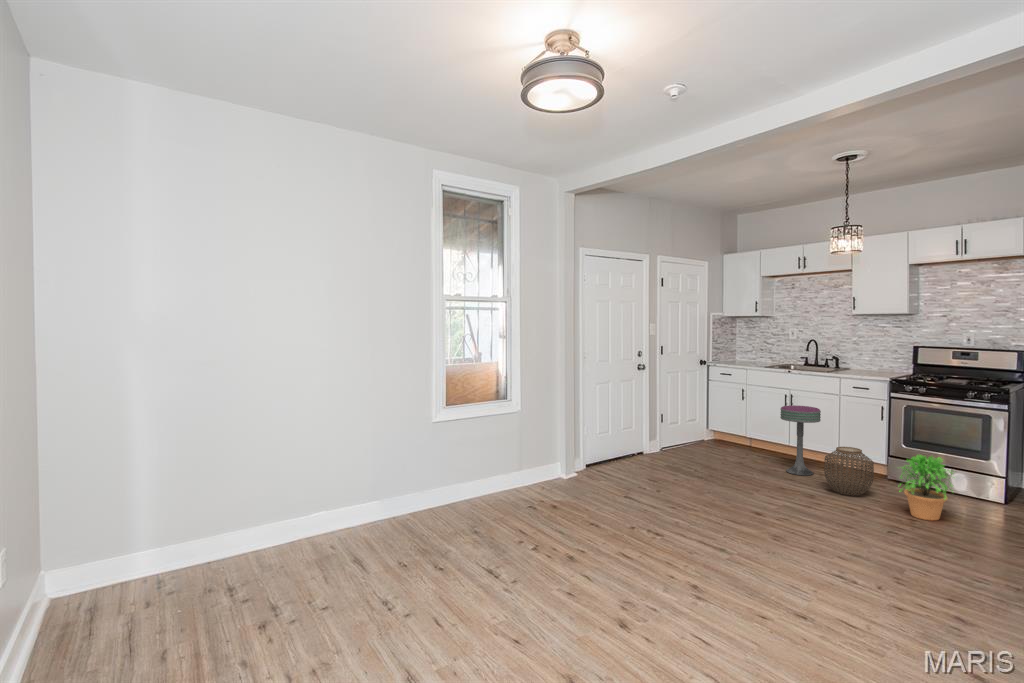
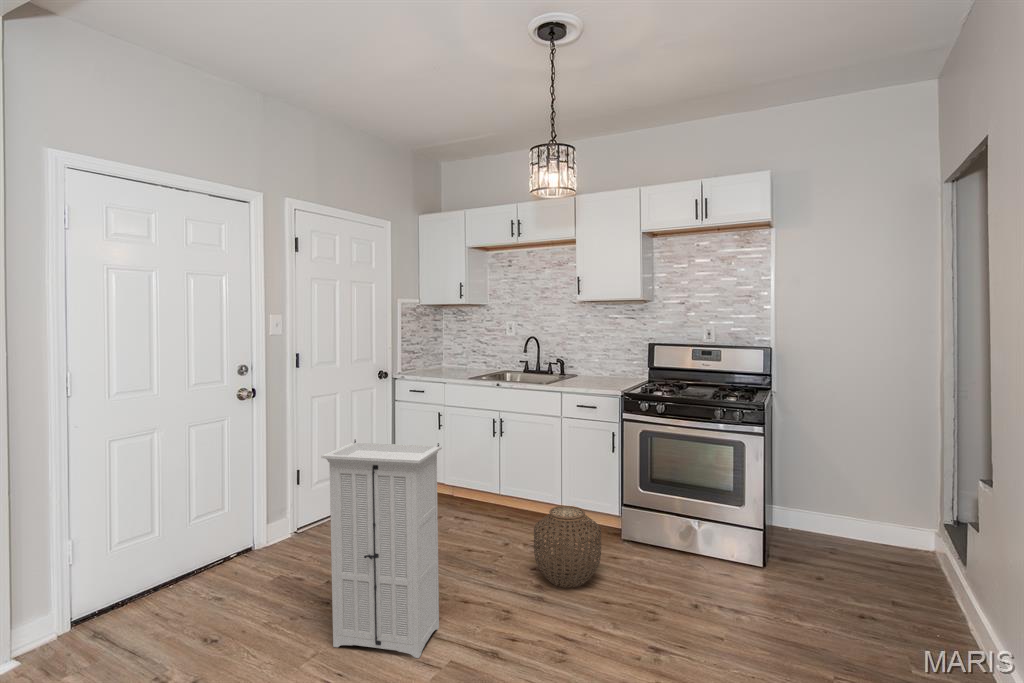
storage cabinet: none [708,393,773,508] -> present [321,440,442,658]
bar stool: present [780,405,821,475] -> none [479,437,534,547]
potted plant: present [900,455,953,520] -> none [629,522,716,635]

